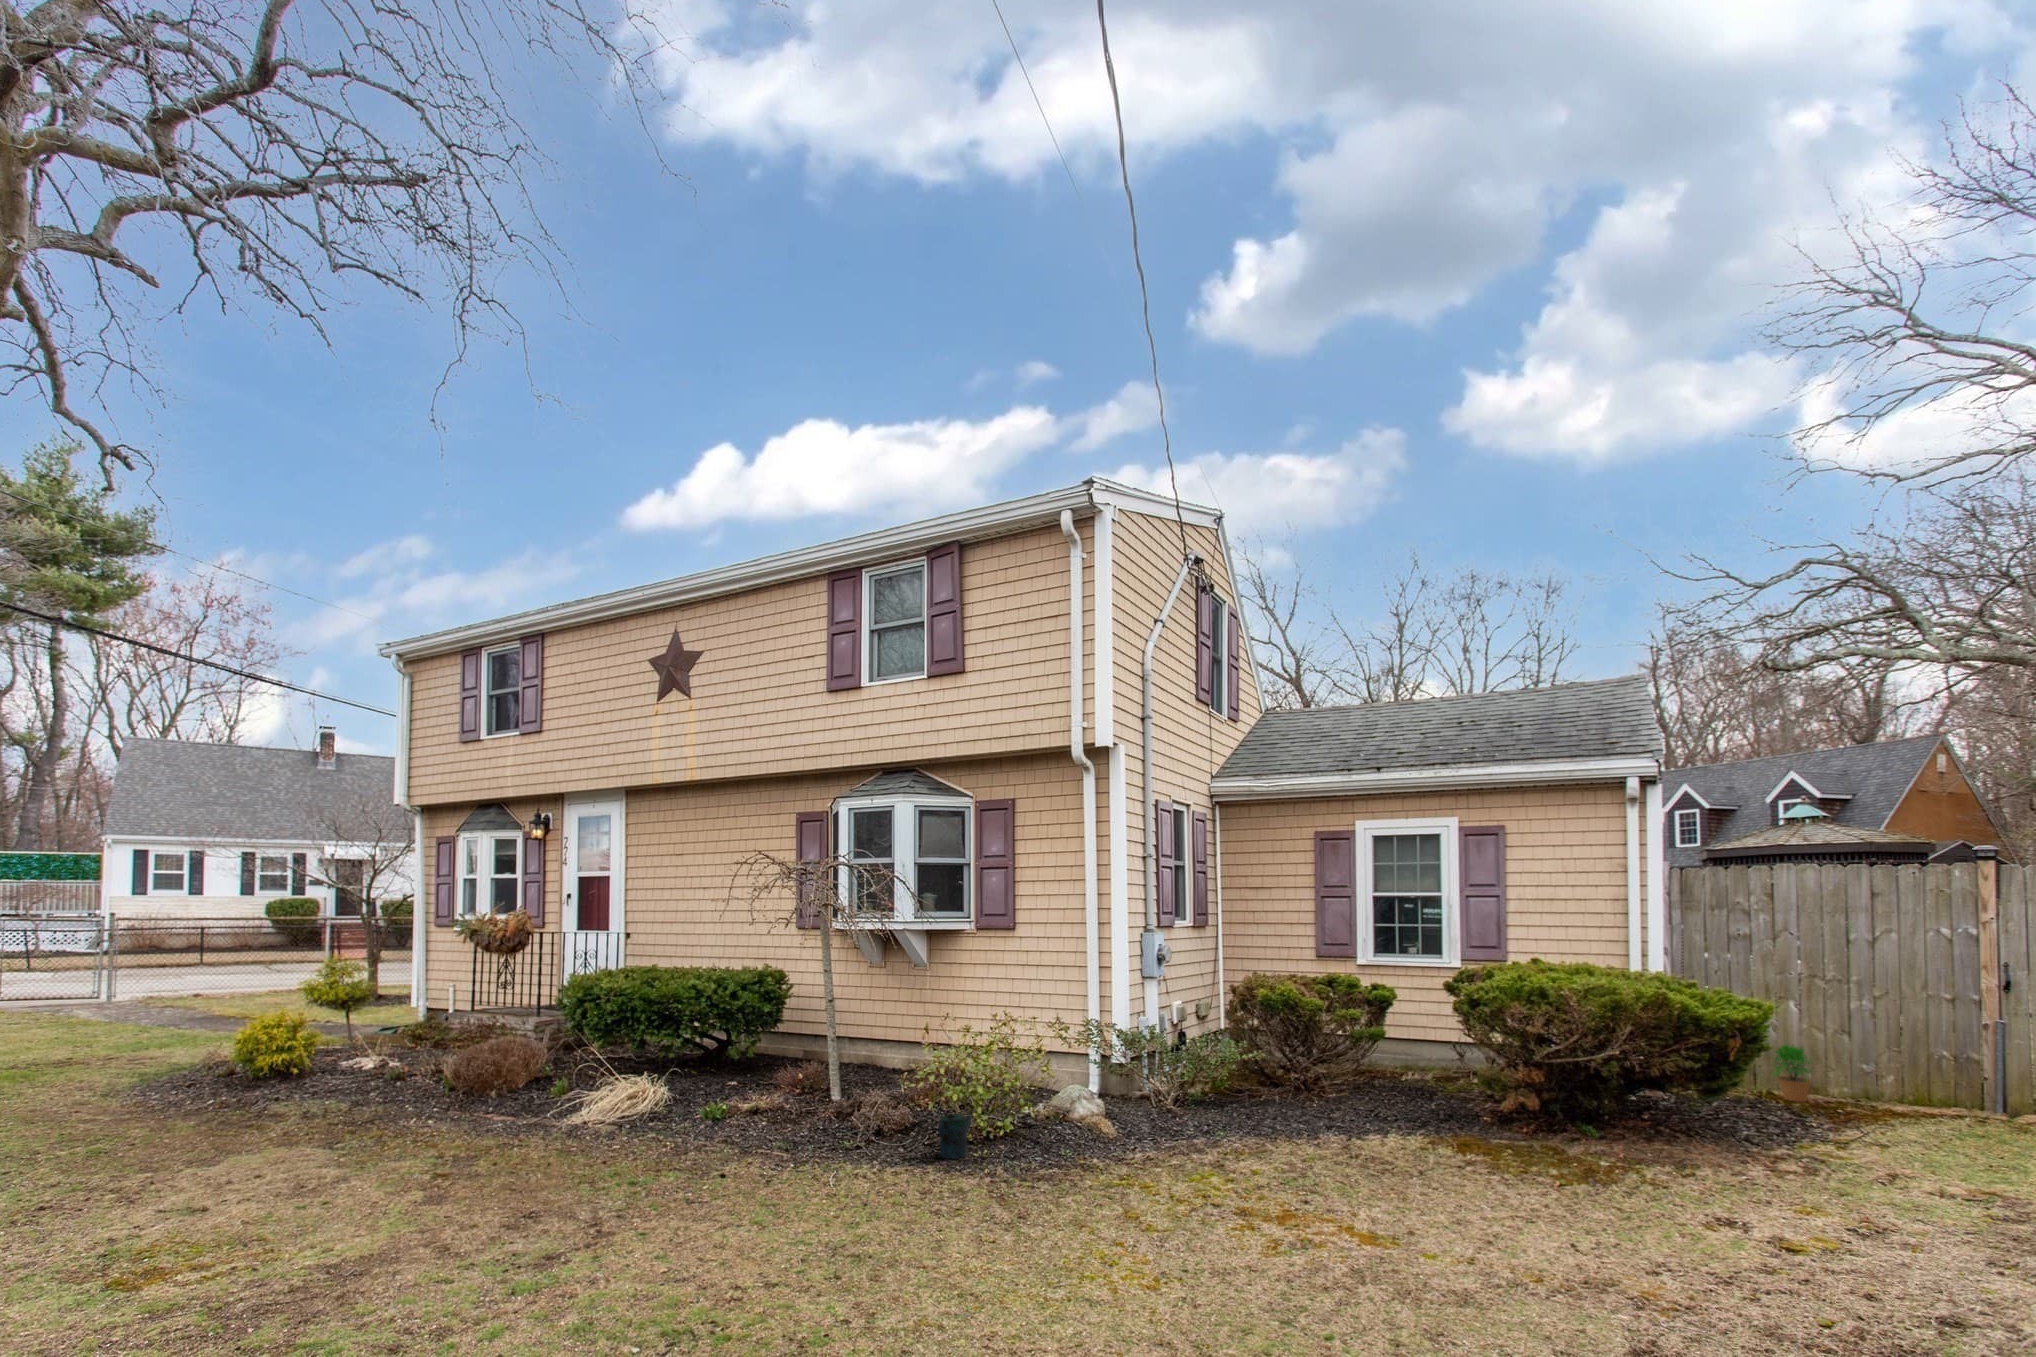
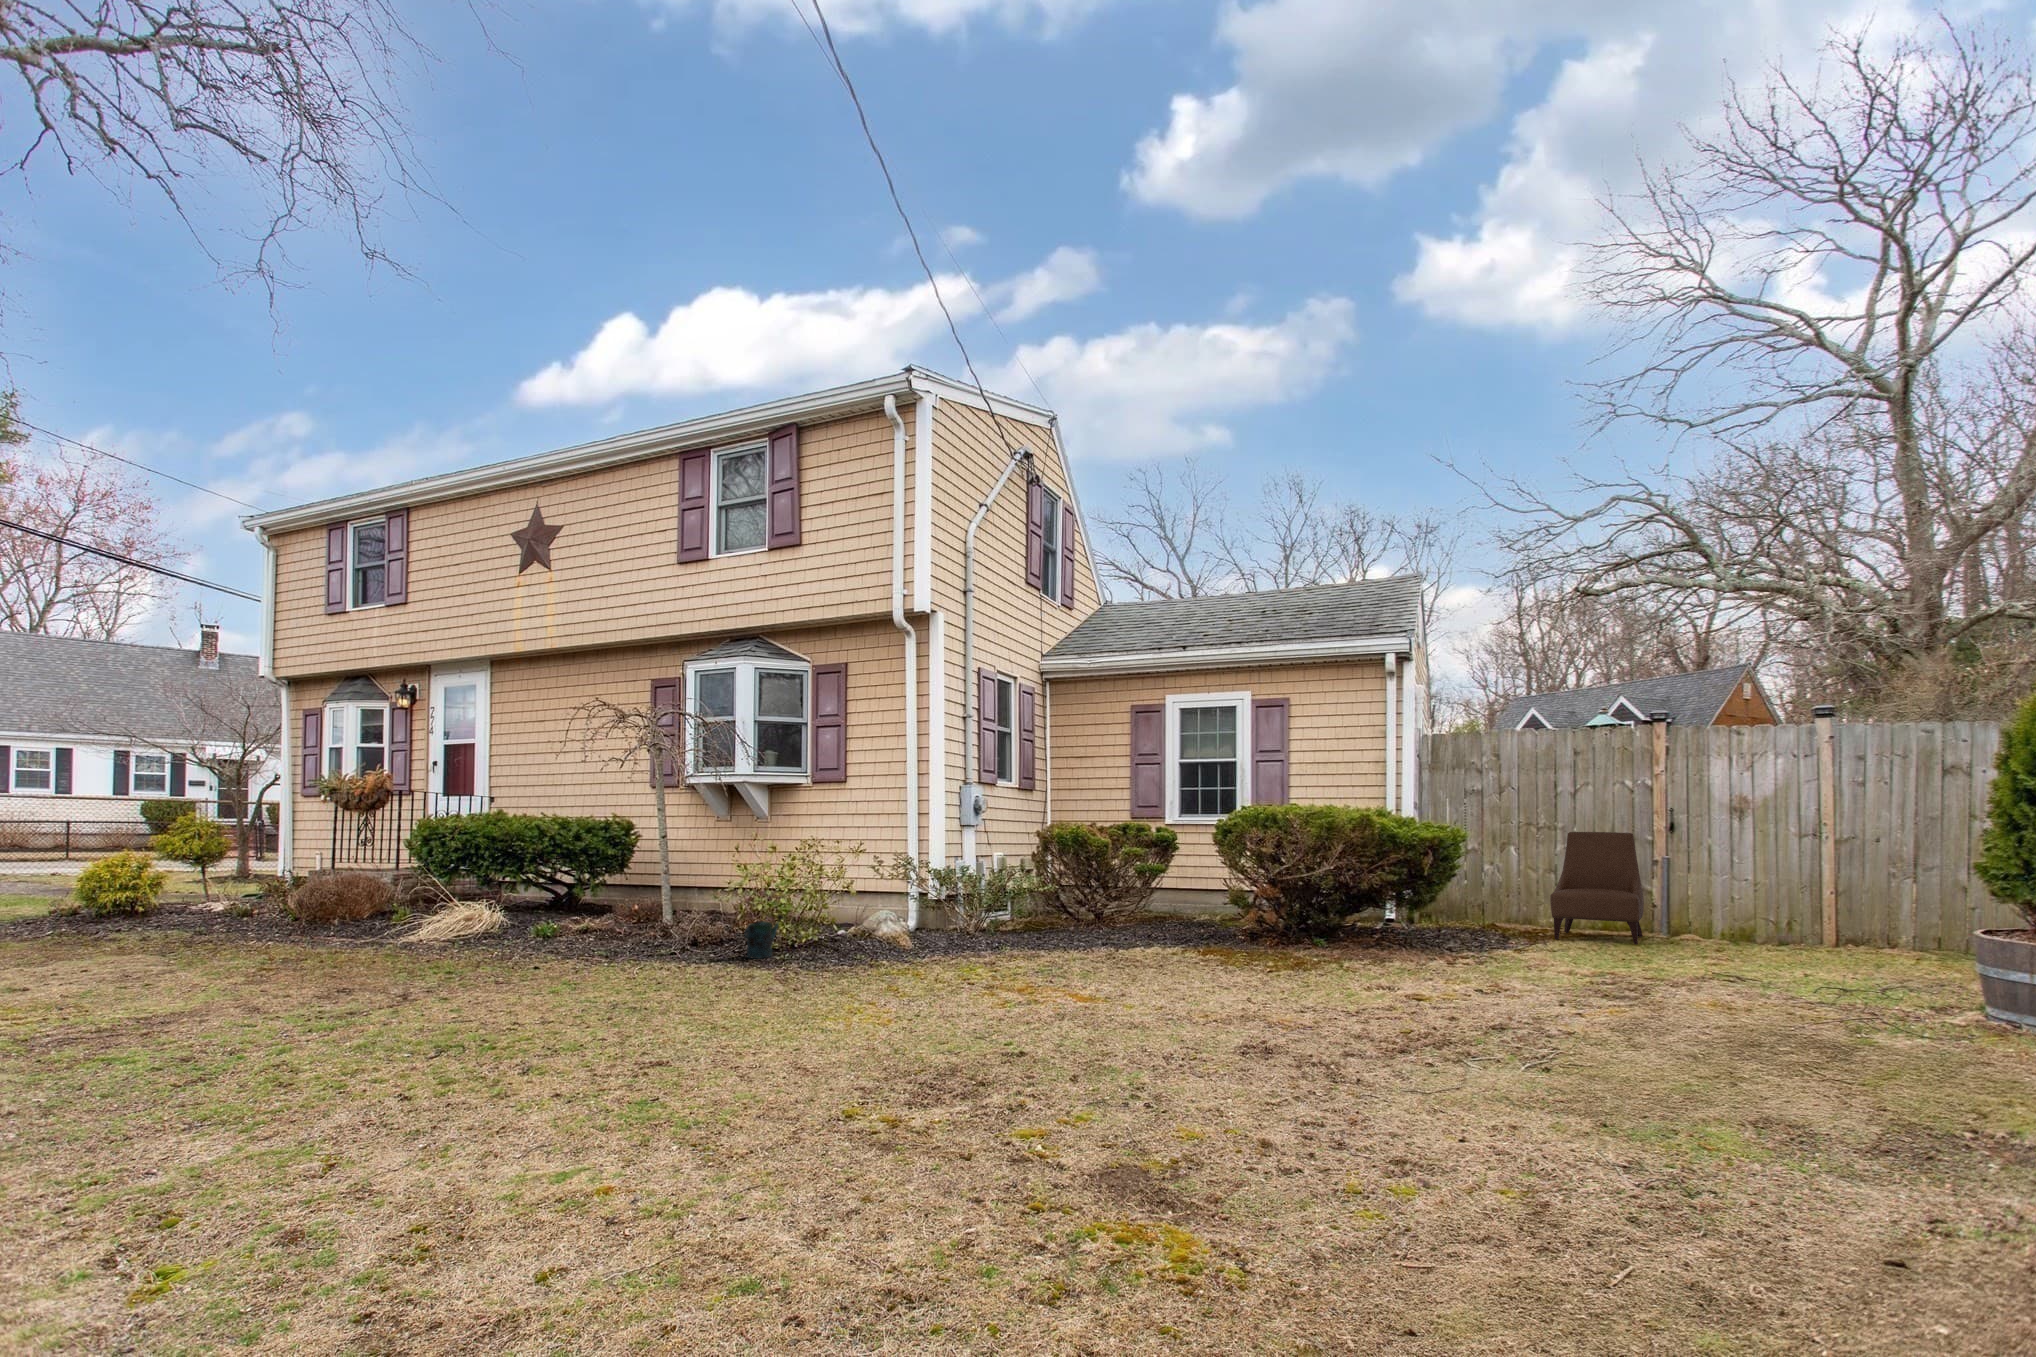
chair: none [1854,988,1974,1134] -> present [1550,832,1644,945]
potted plant: present [1772,1045,1812,1102] -> none [1492,881,1528,929]

